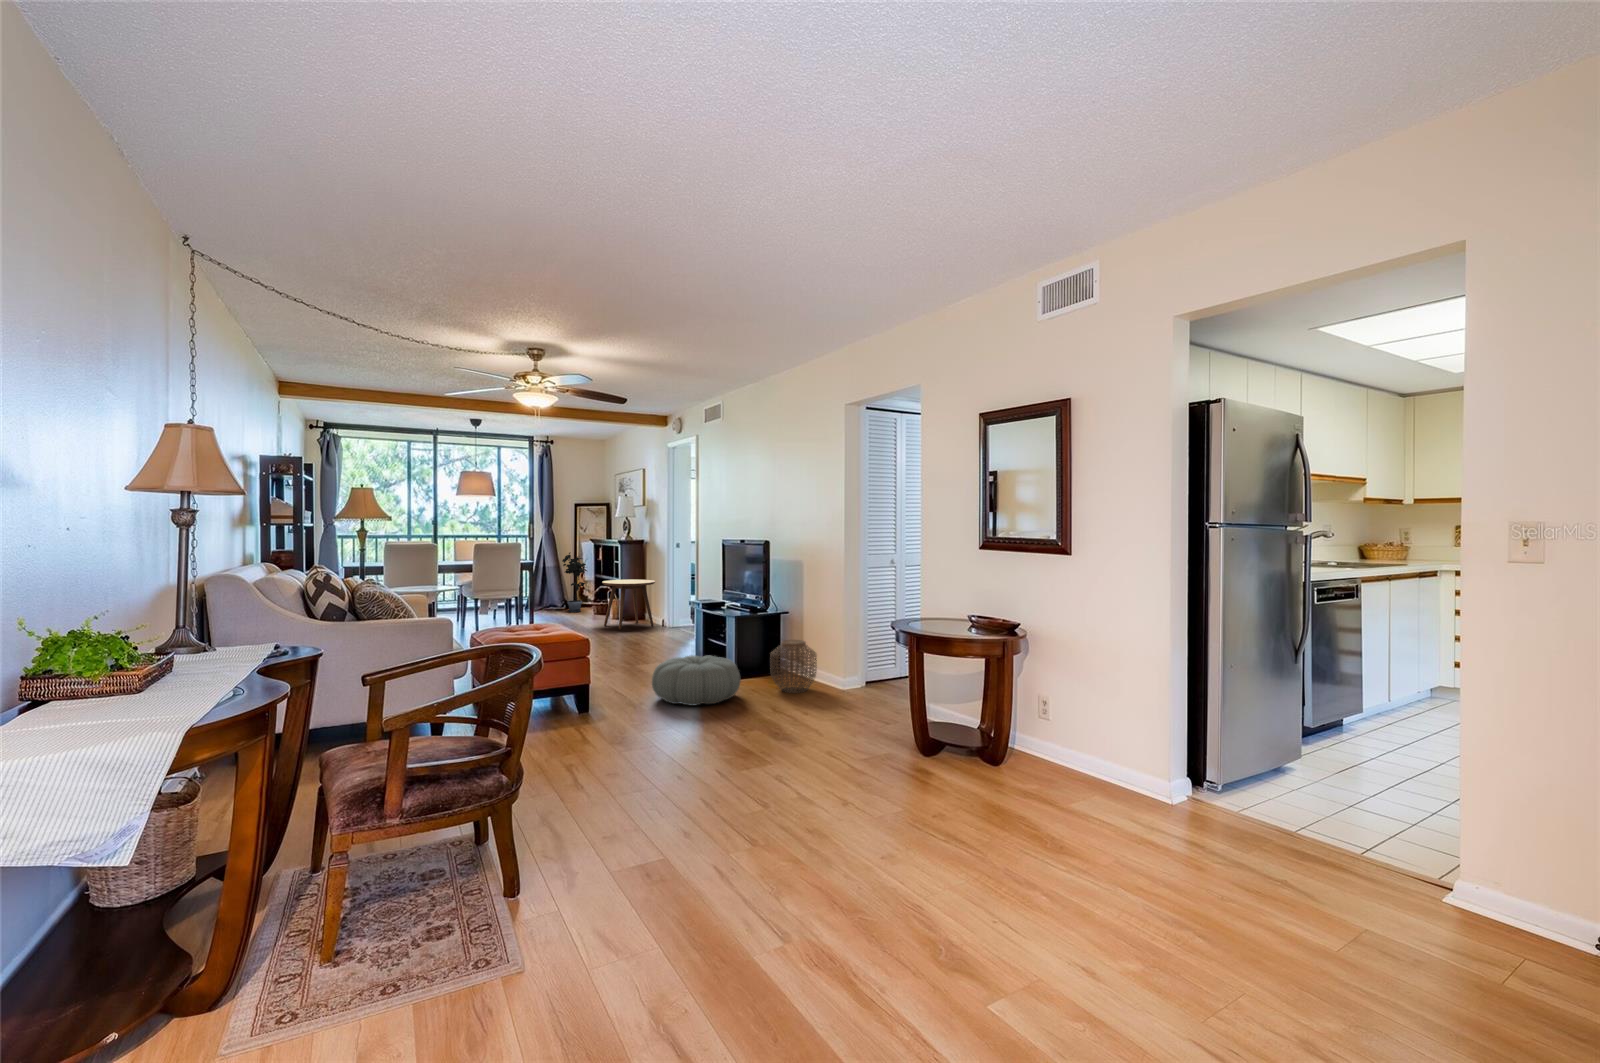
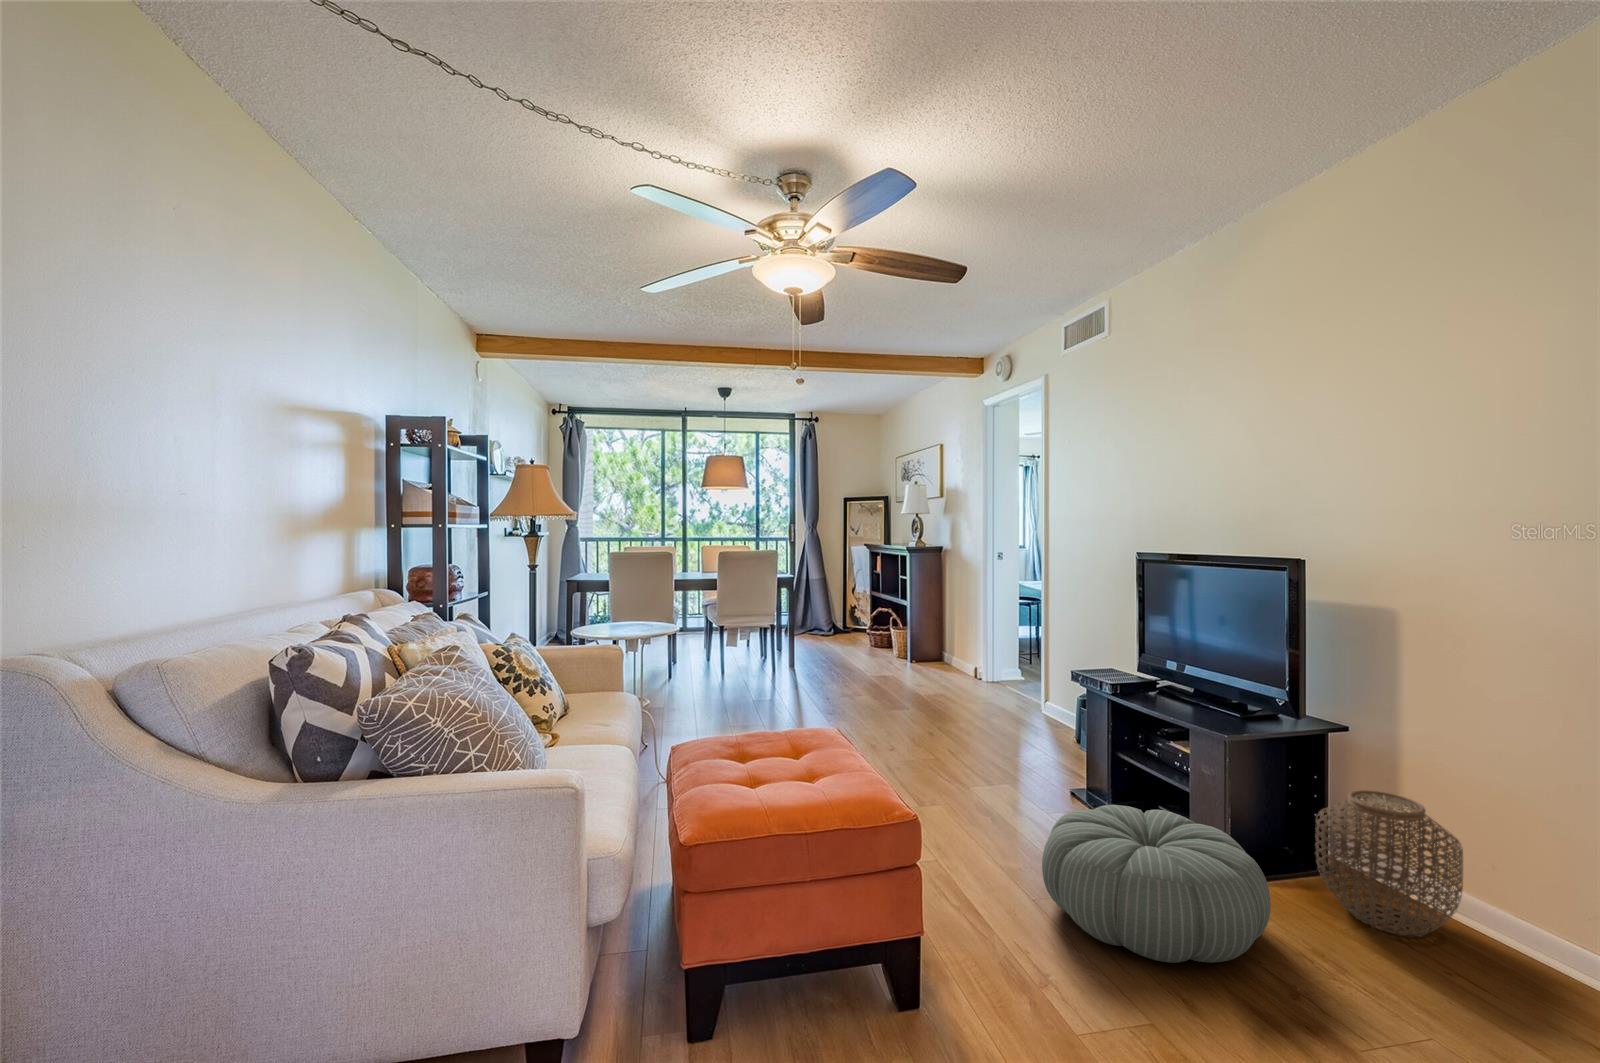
potted plant: present [562,553,587,612] -> none [830,561,865,641]
side table: present [602,579,655,630] -> none [887,602,963,678]

